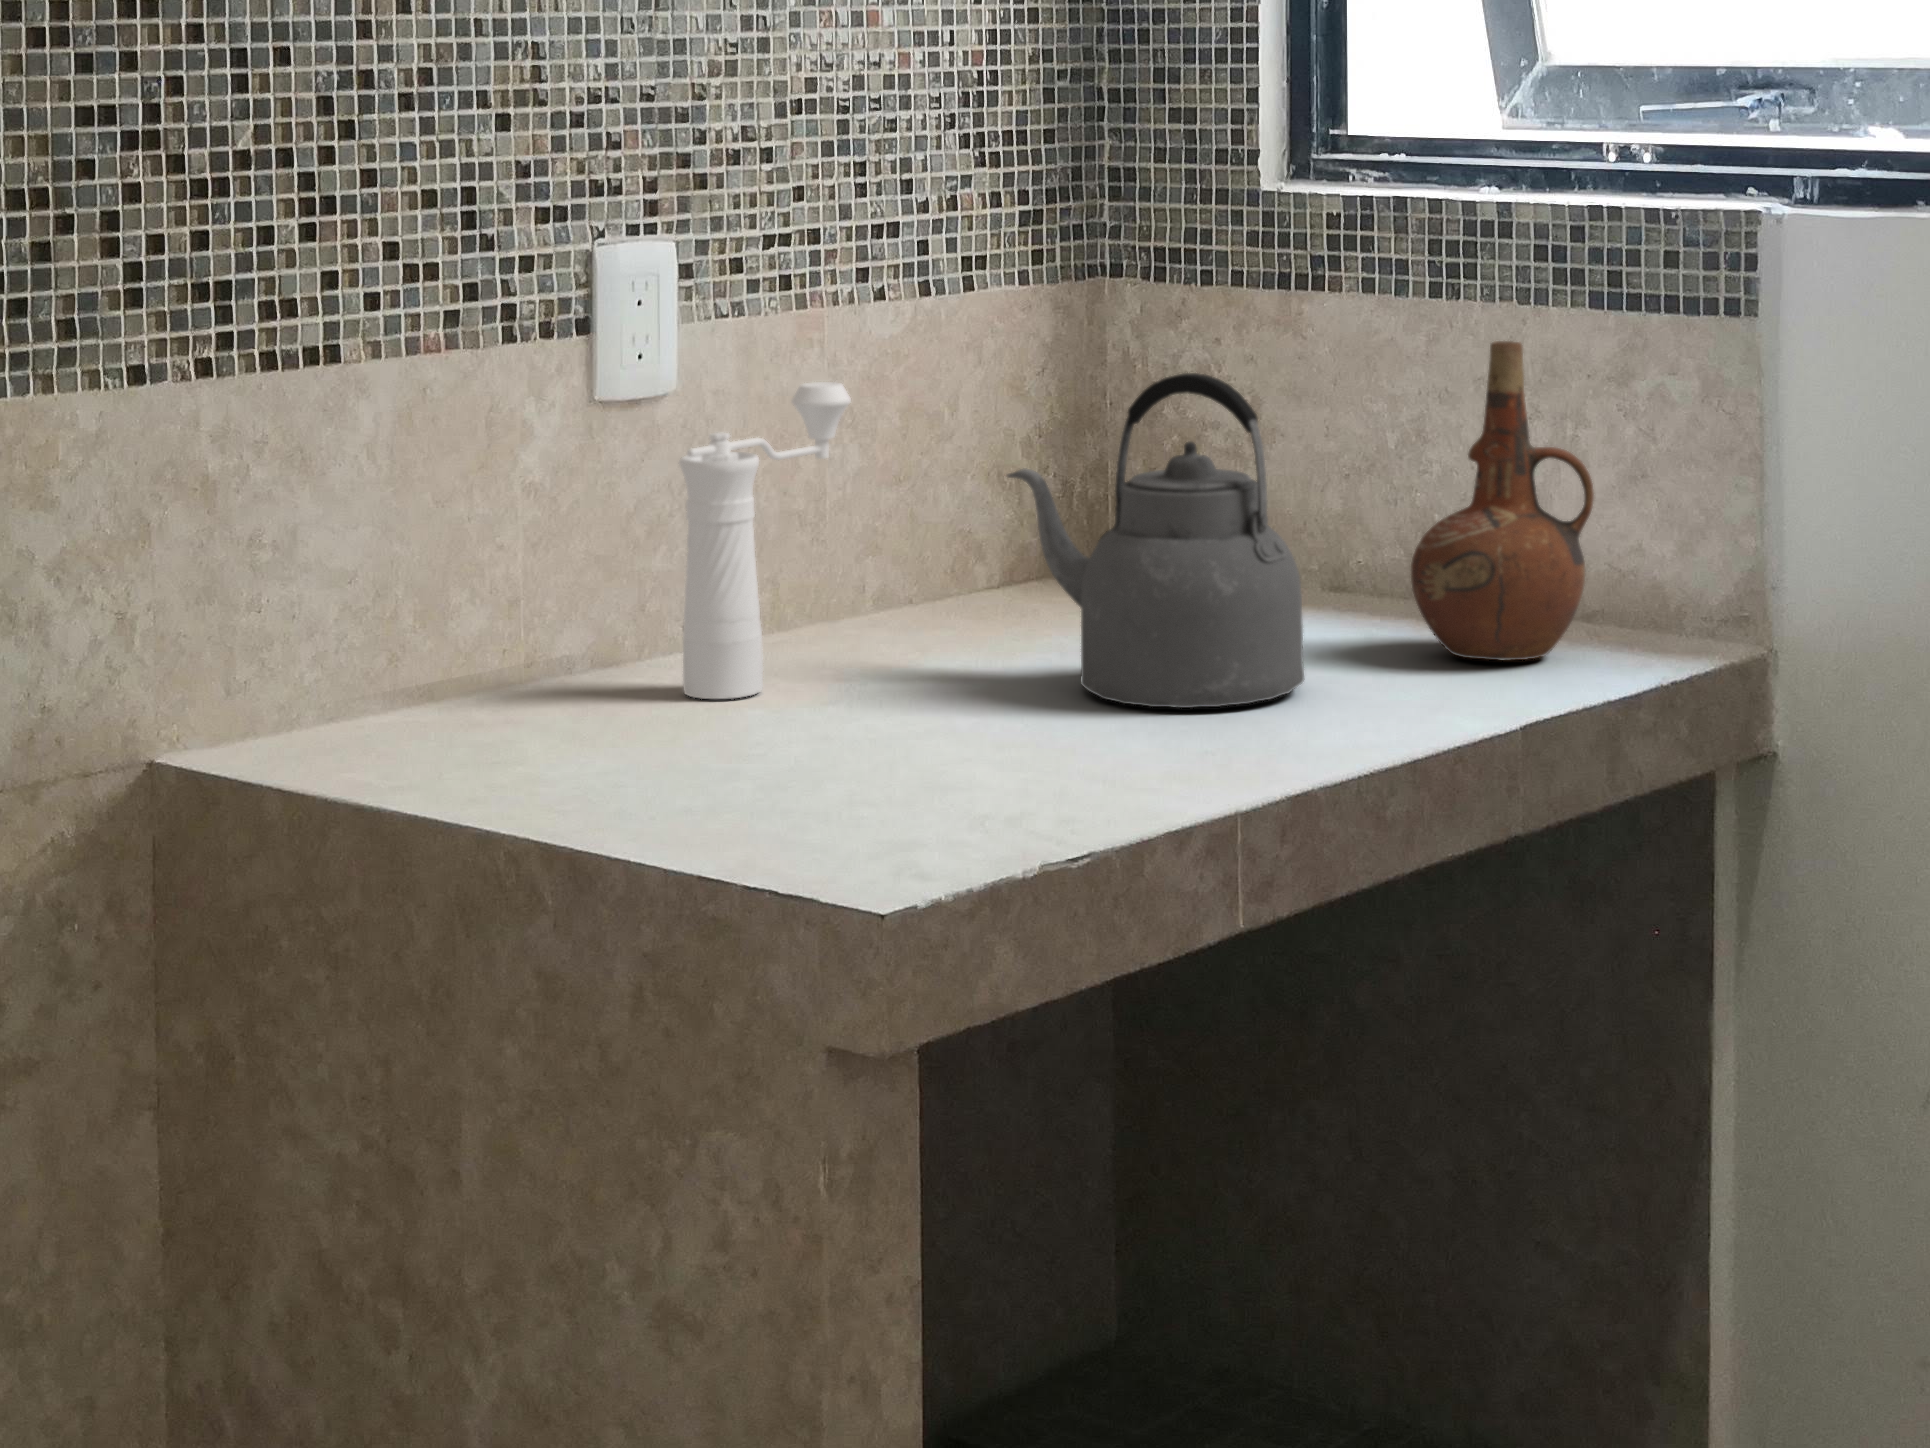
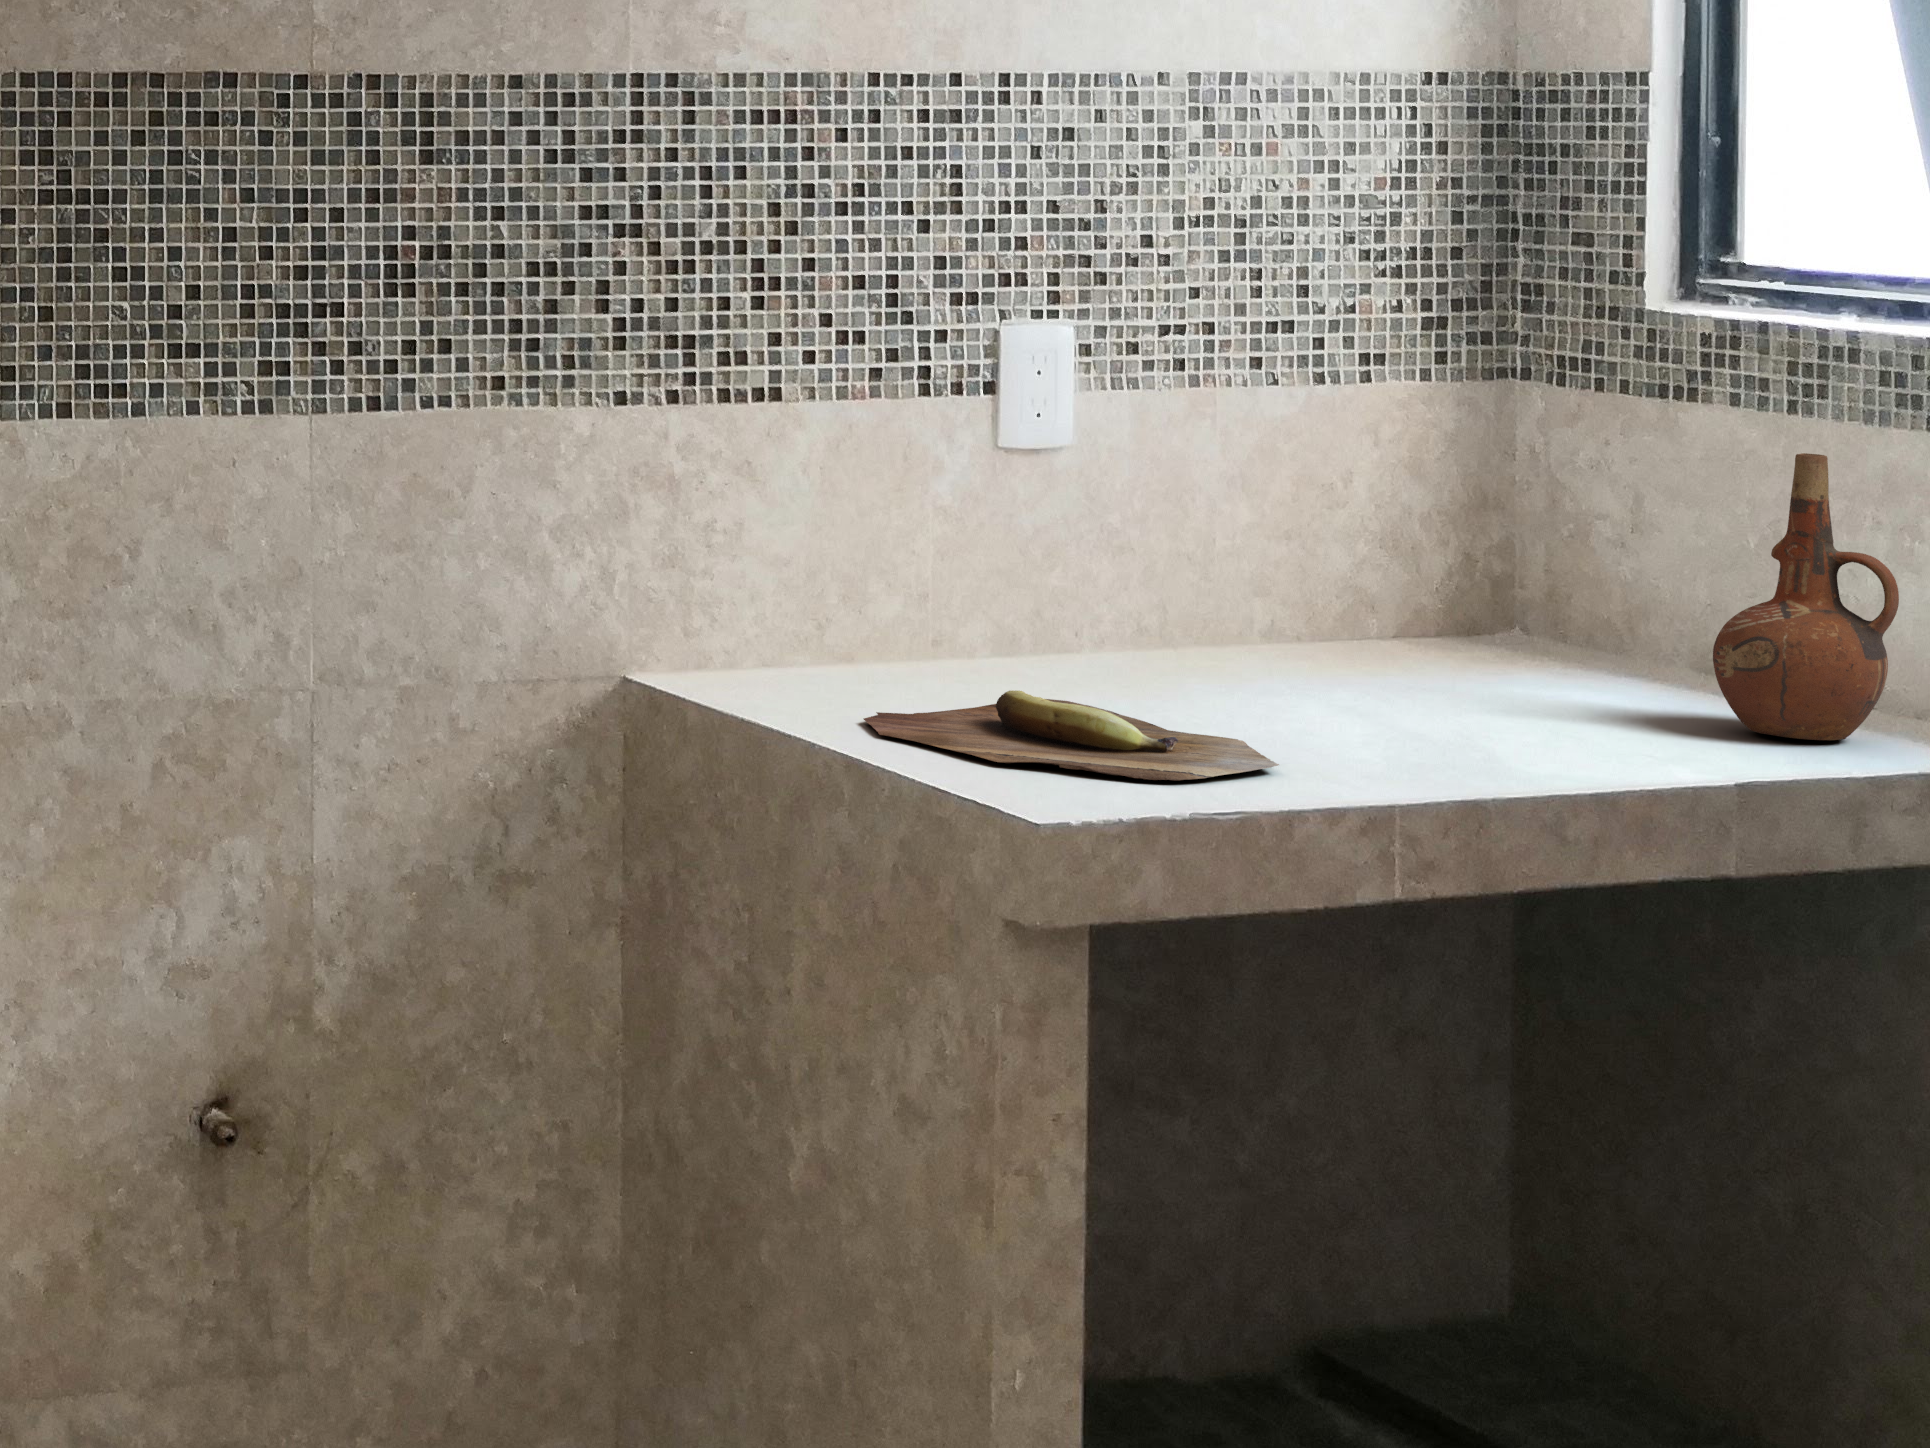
kettle: present [1007,373,1304,708] -> none [1329,459,1577,740]
pepper mill: present [679,382,851,699] -> none [1042,448,1201,692]
cutting board: none [517,717,1065,830] -> present [864,691,1279,781]

